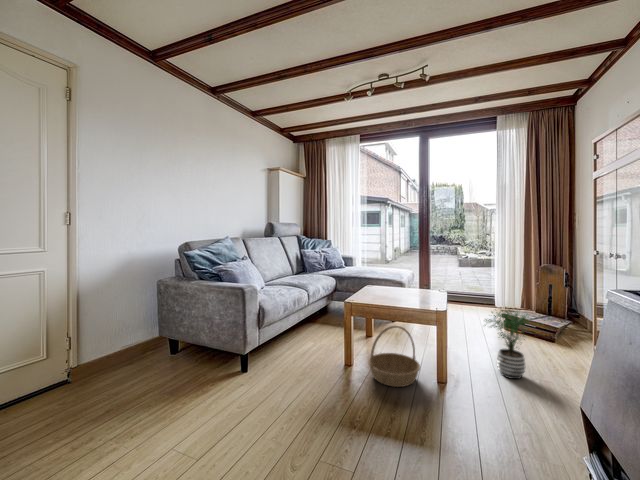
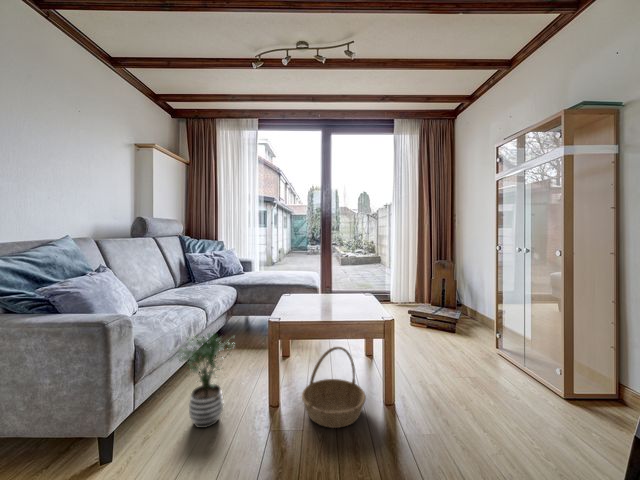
potted plant: present [485,310,534,379] -> present [176,334,233,428]

